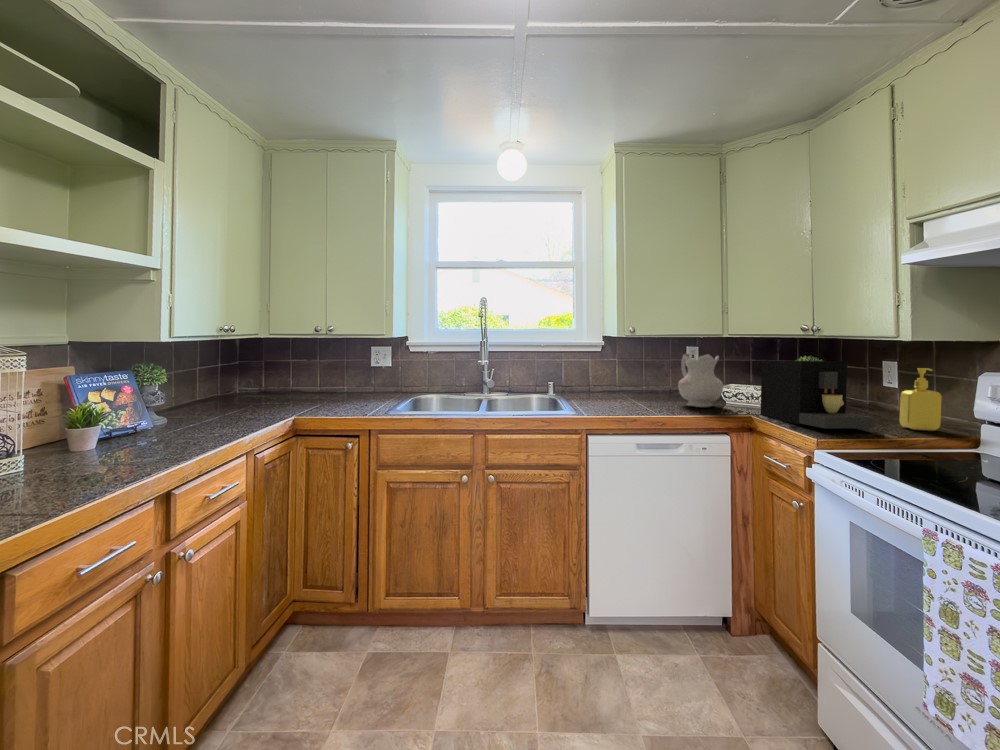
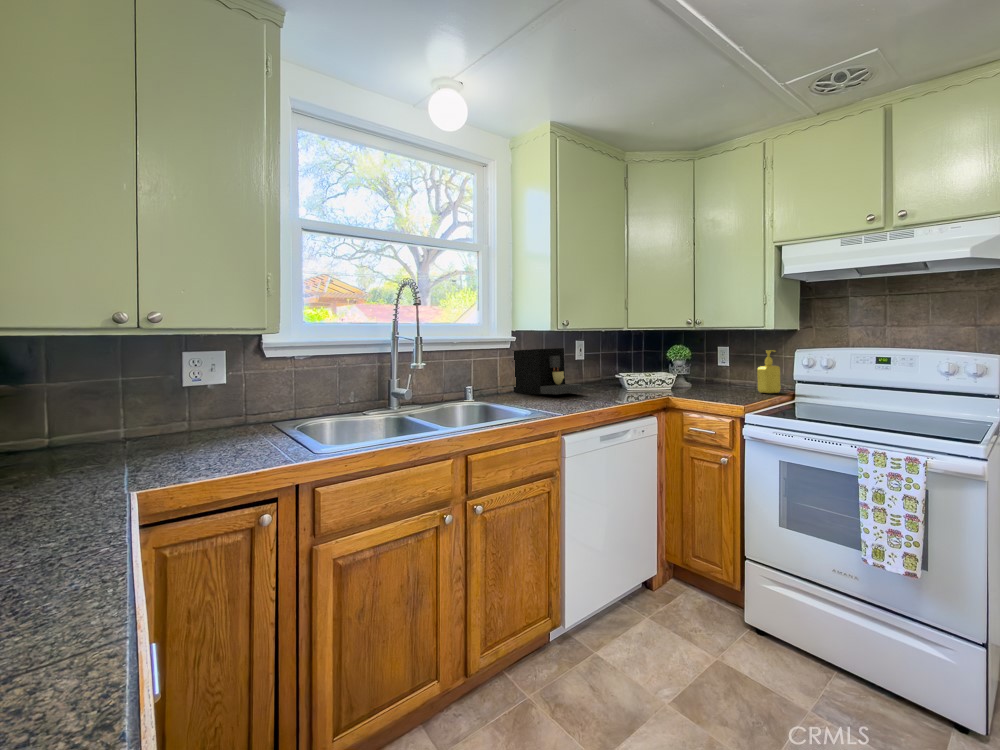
ceramic pitcher: present [678,354,723,407] -> none [597,347,637,393]
coffee maker: present [761,361,875,428] -> present [512,348,582,395]

